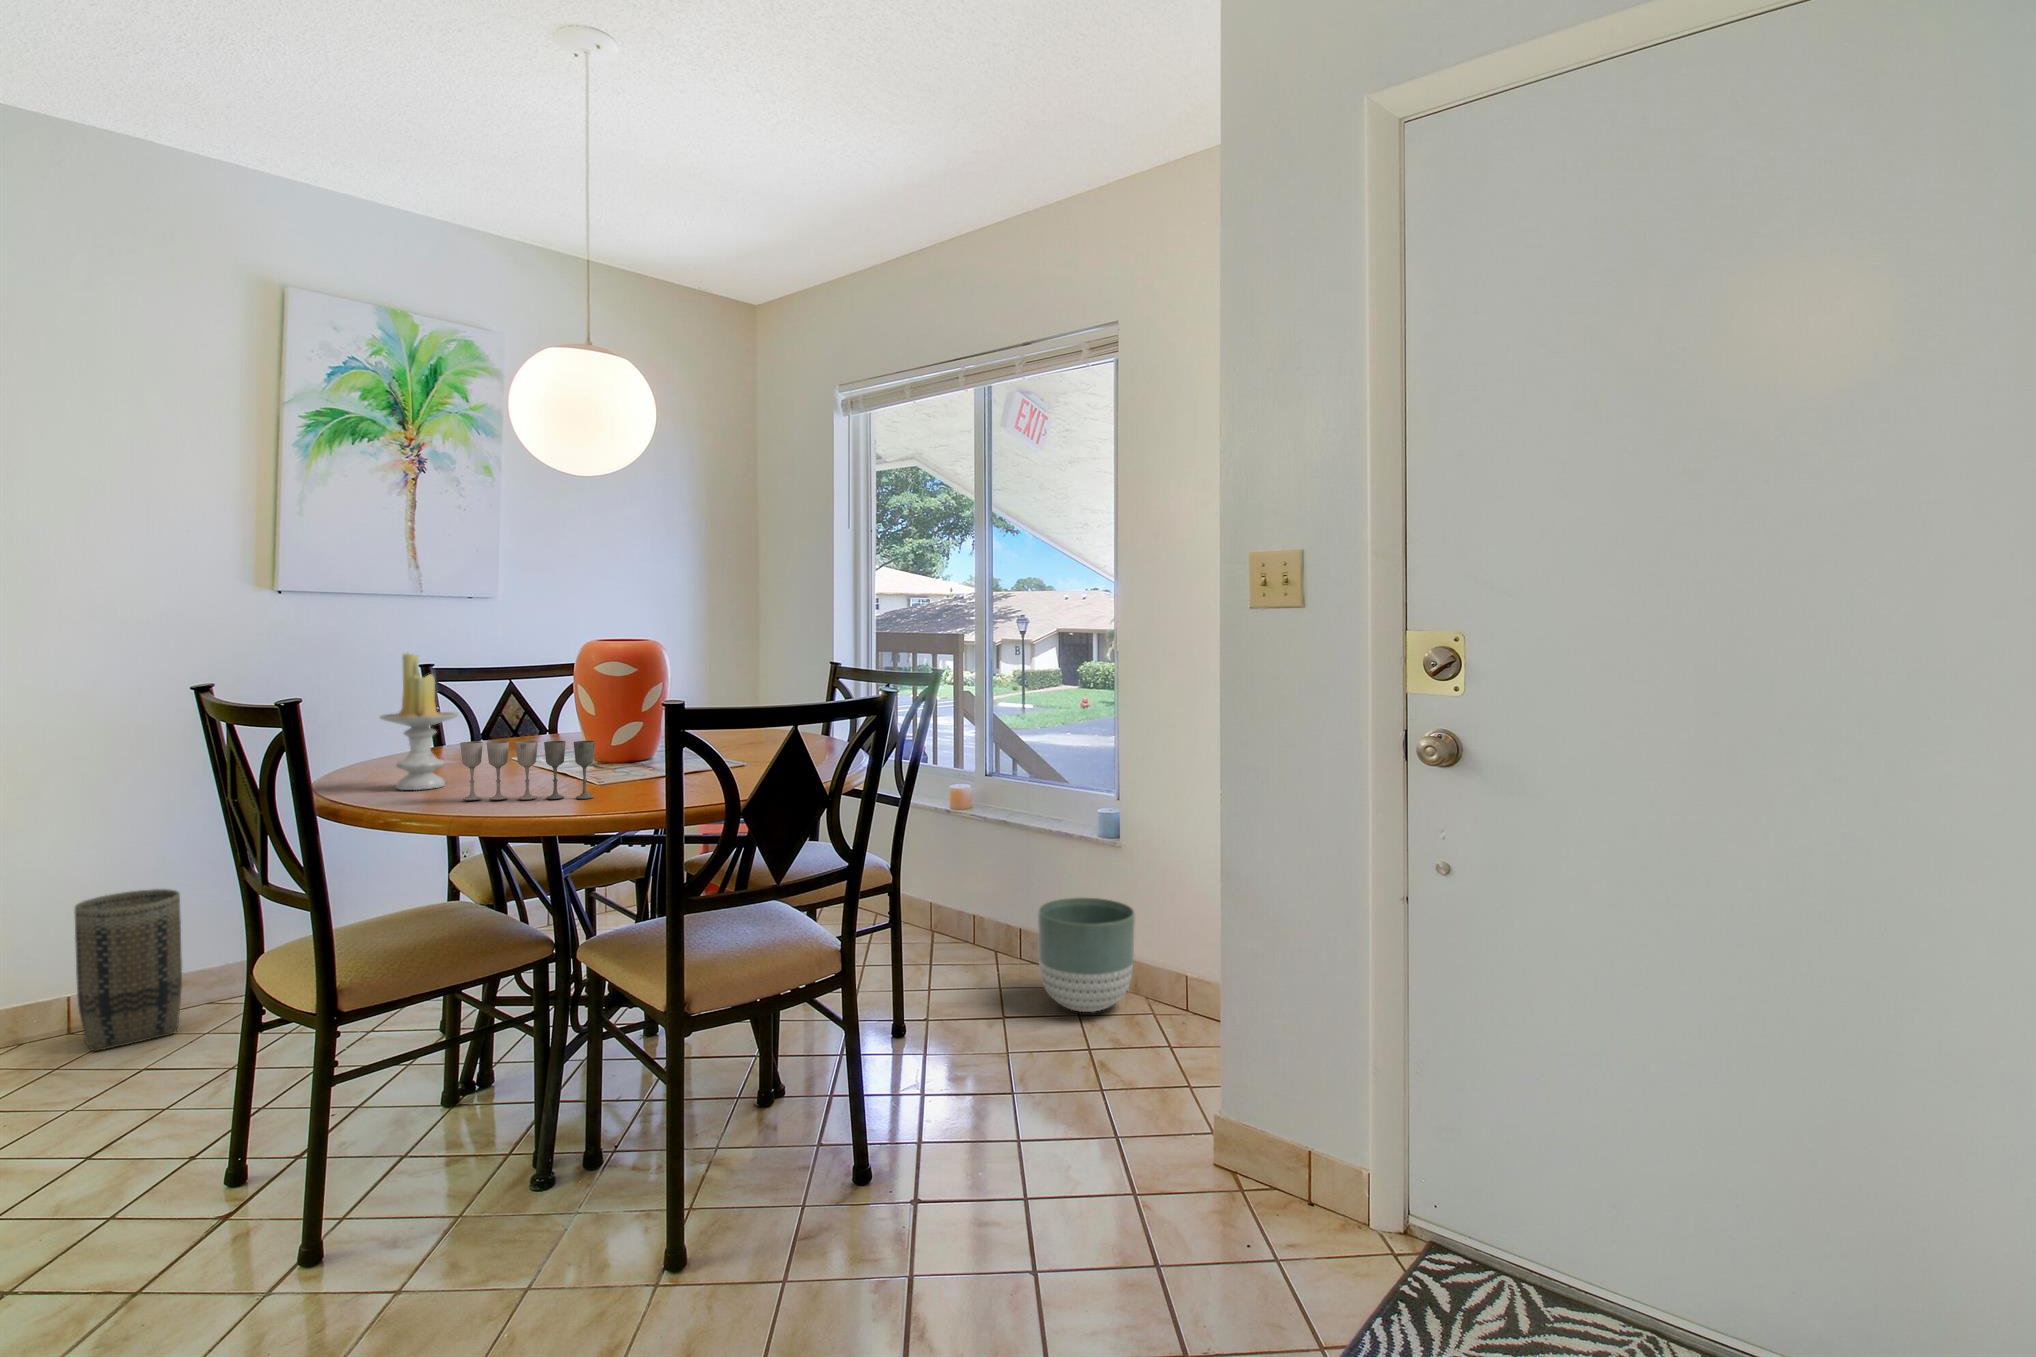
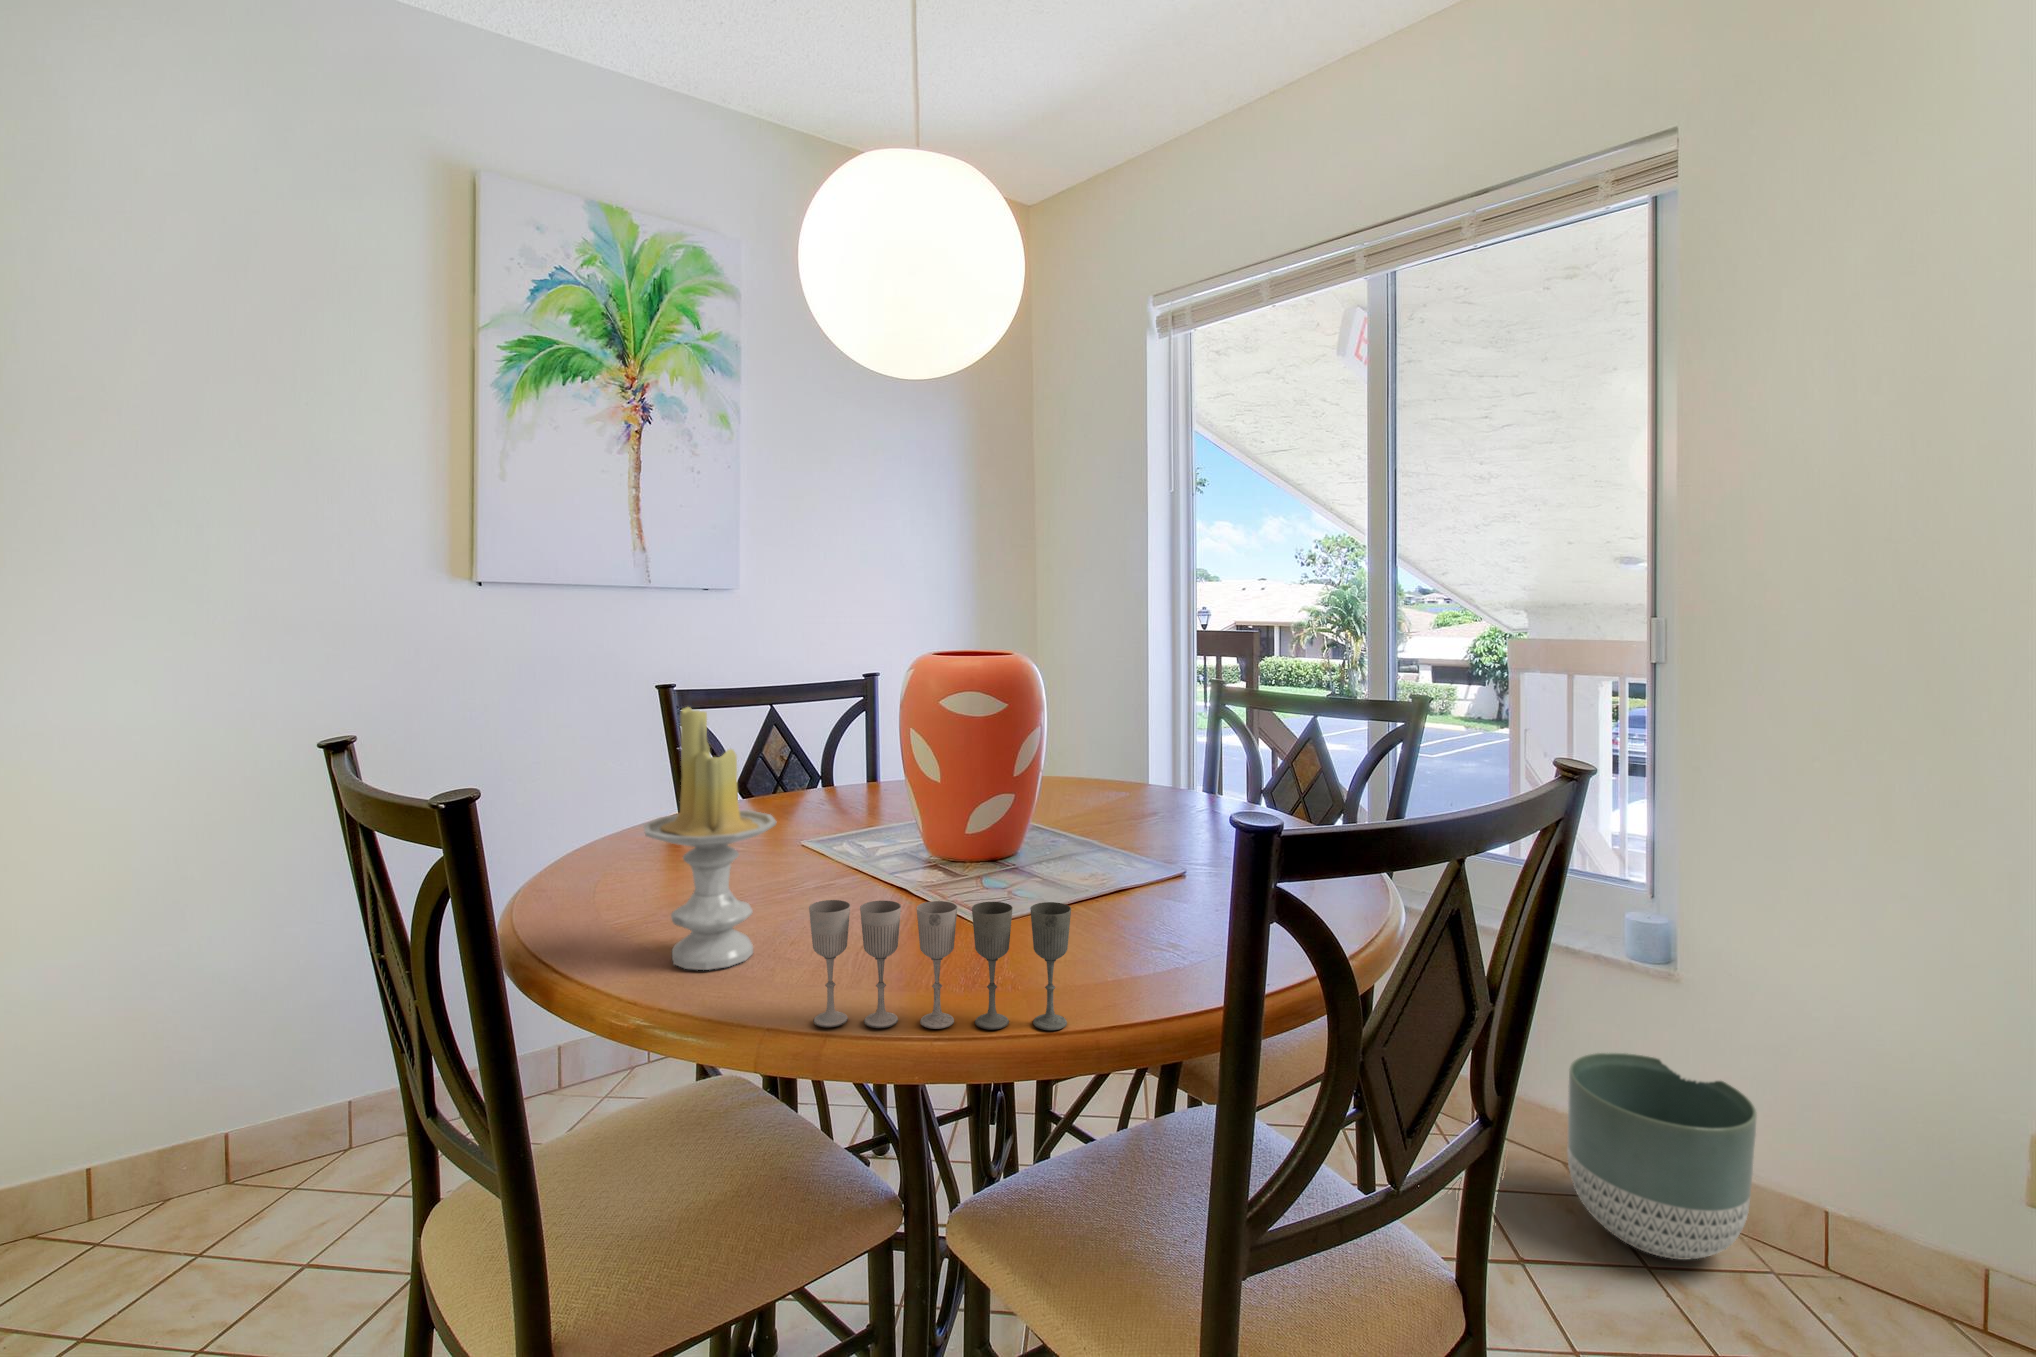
basket: present [75,889,182,1051] -> none [229,985,362,1217]

